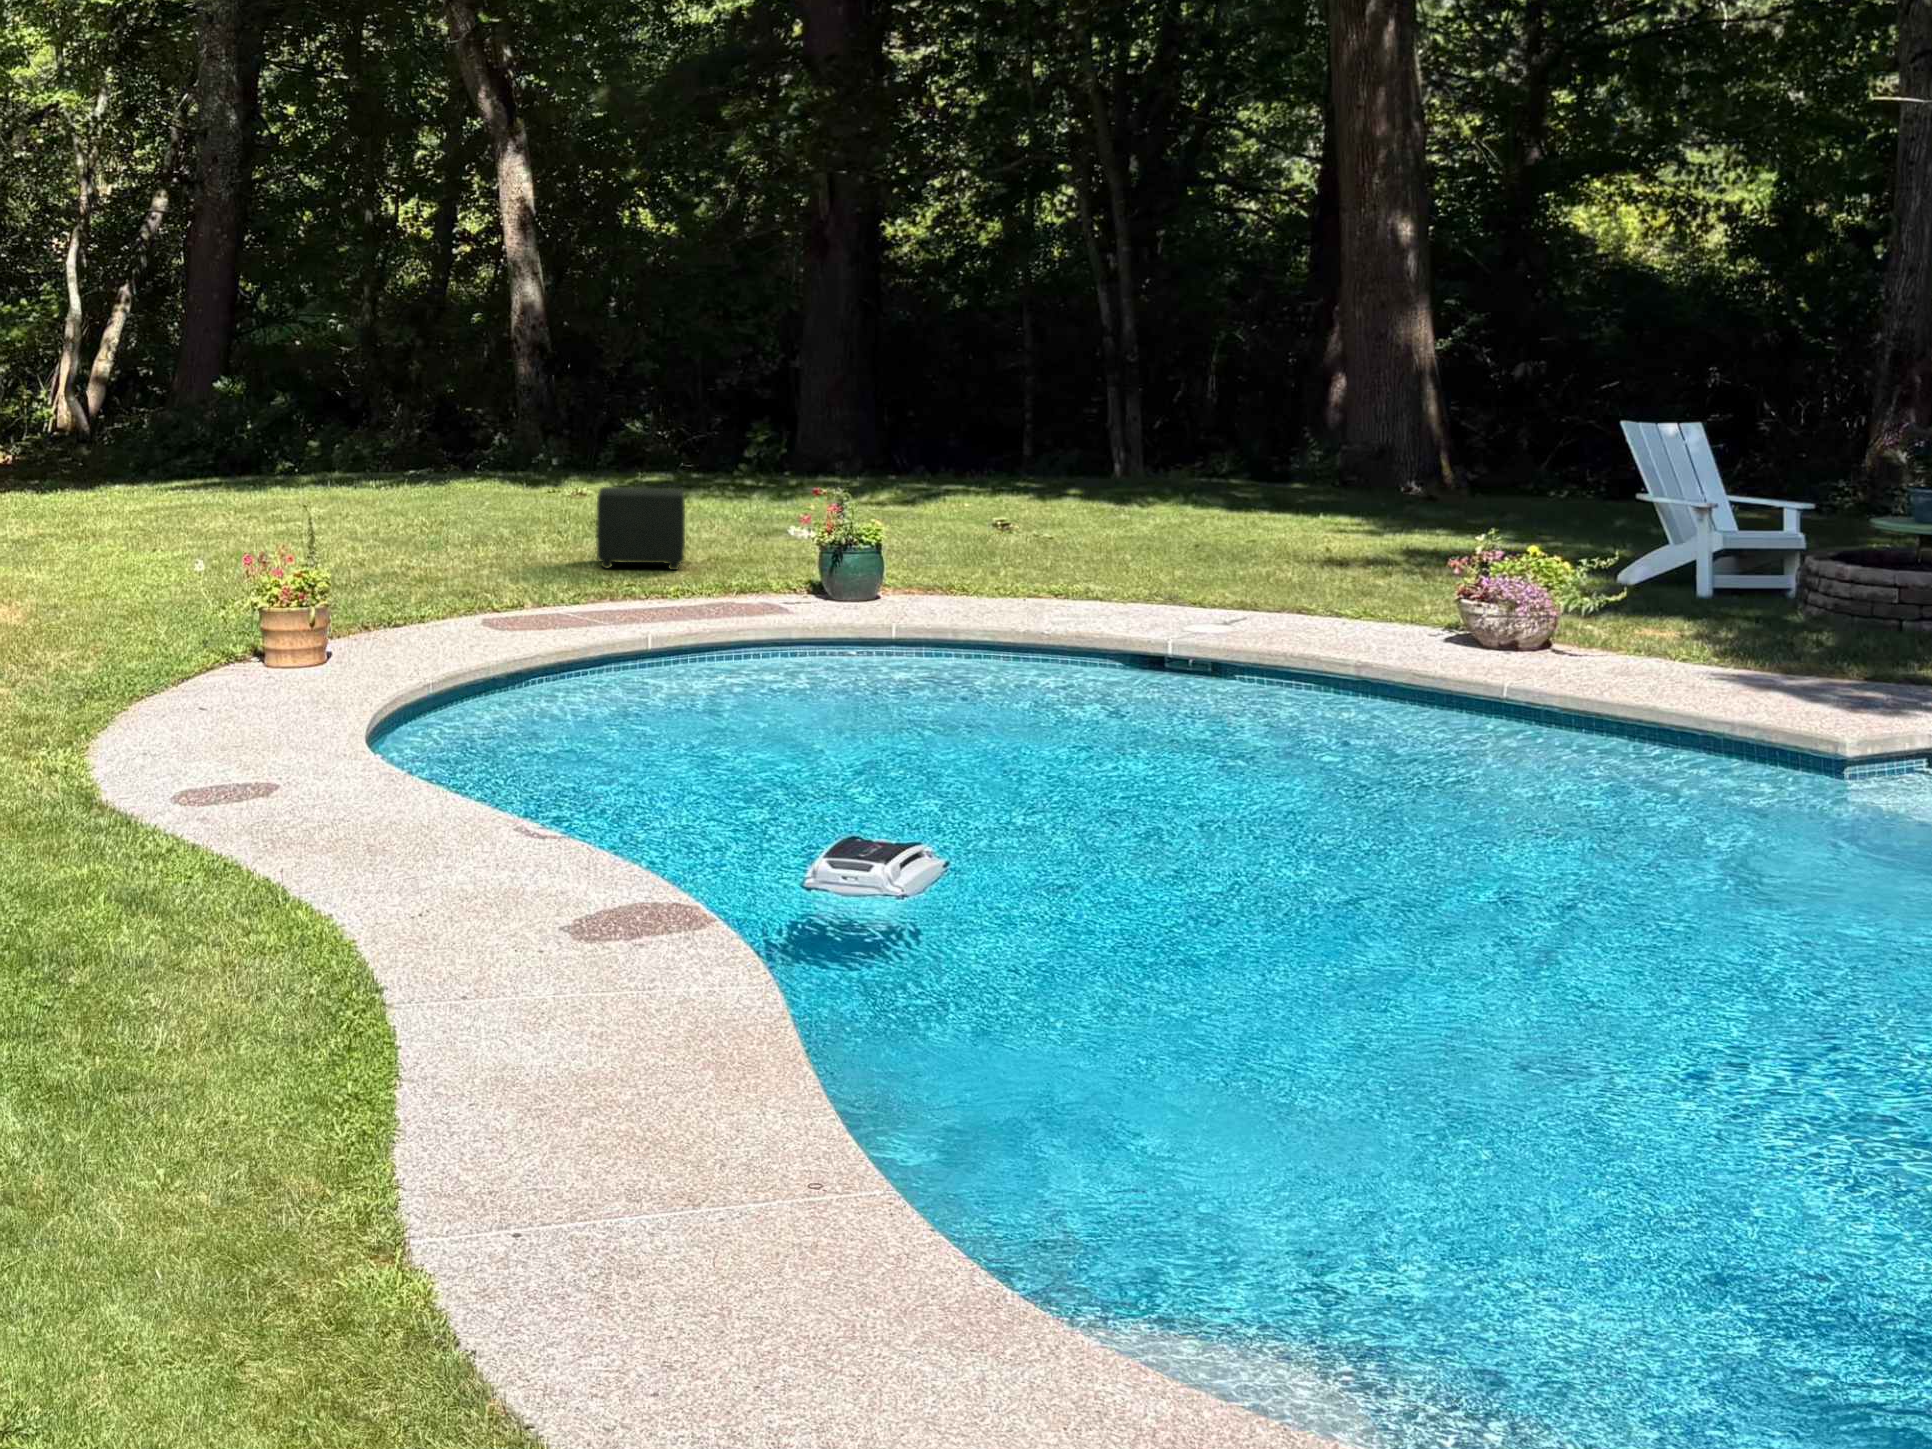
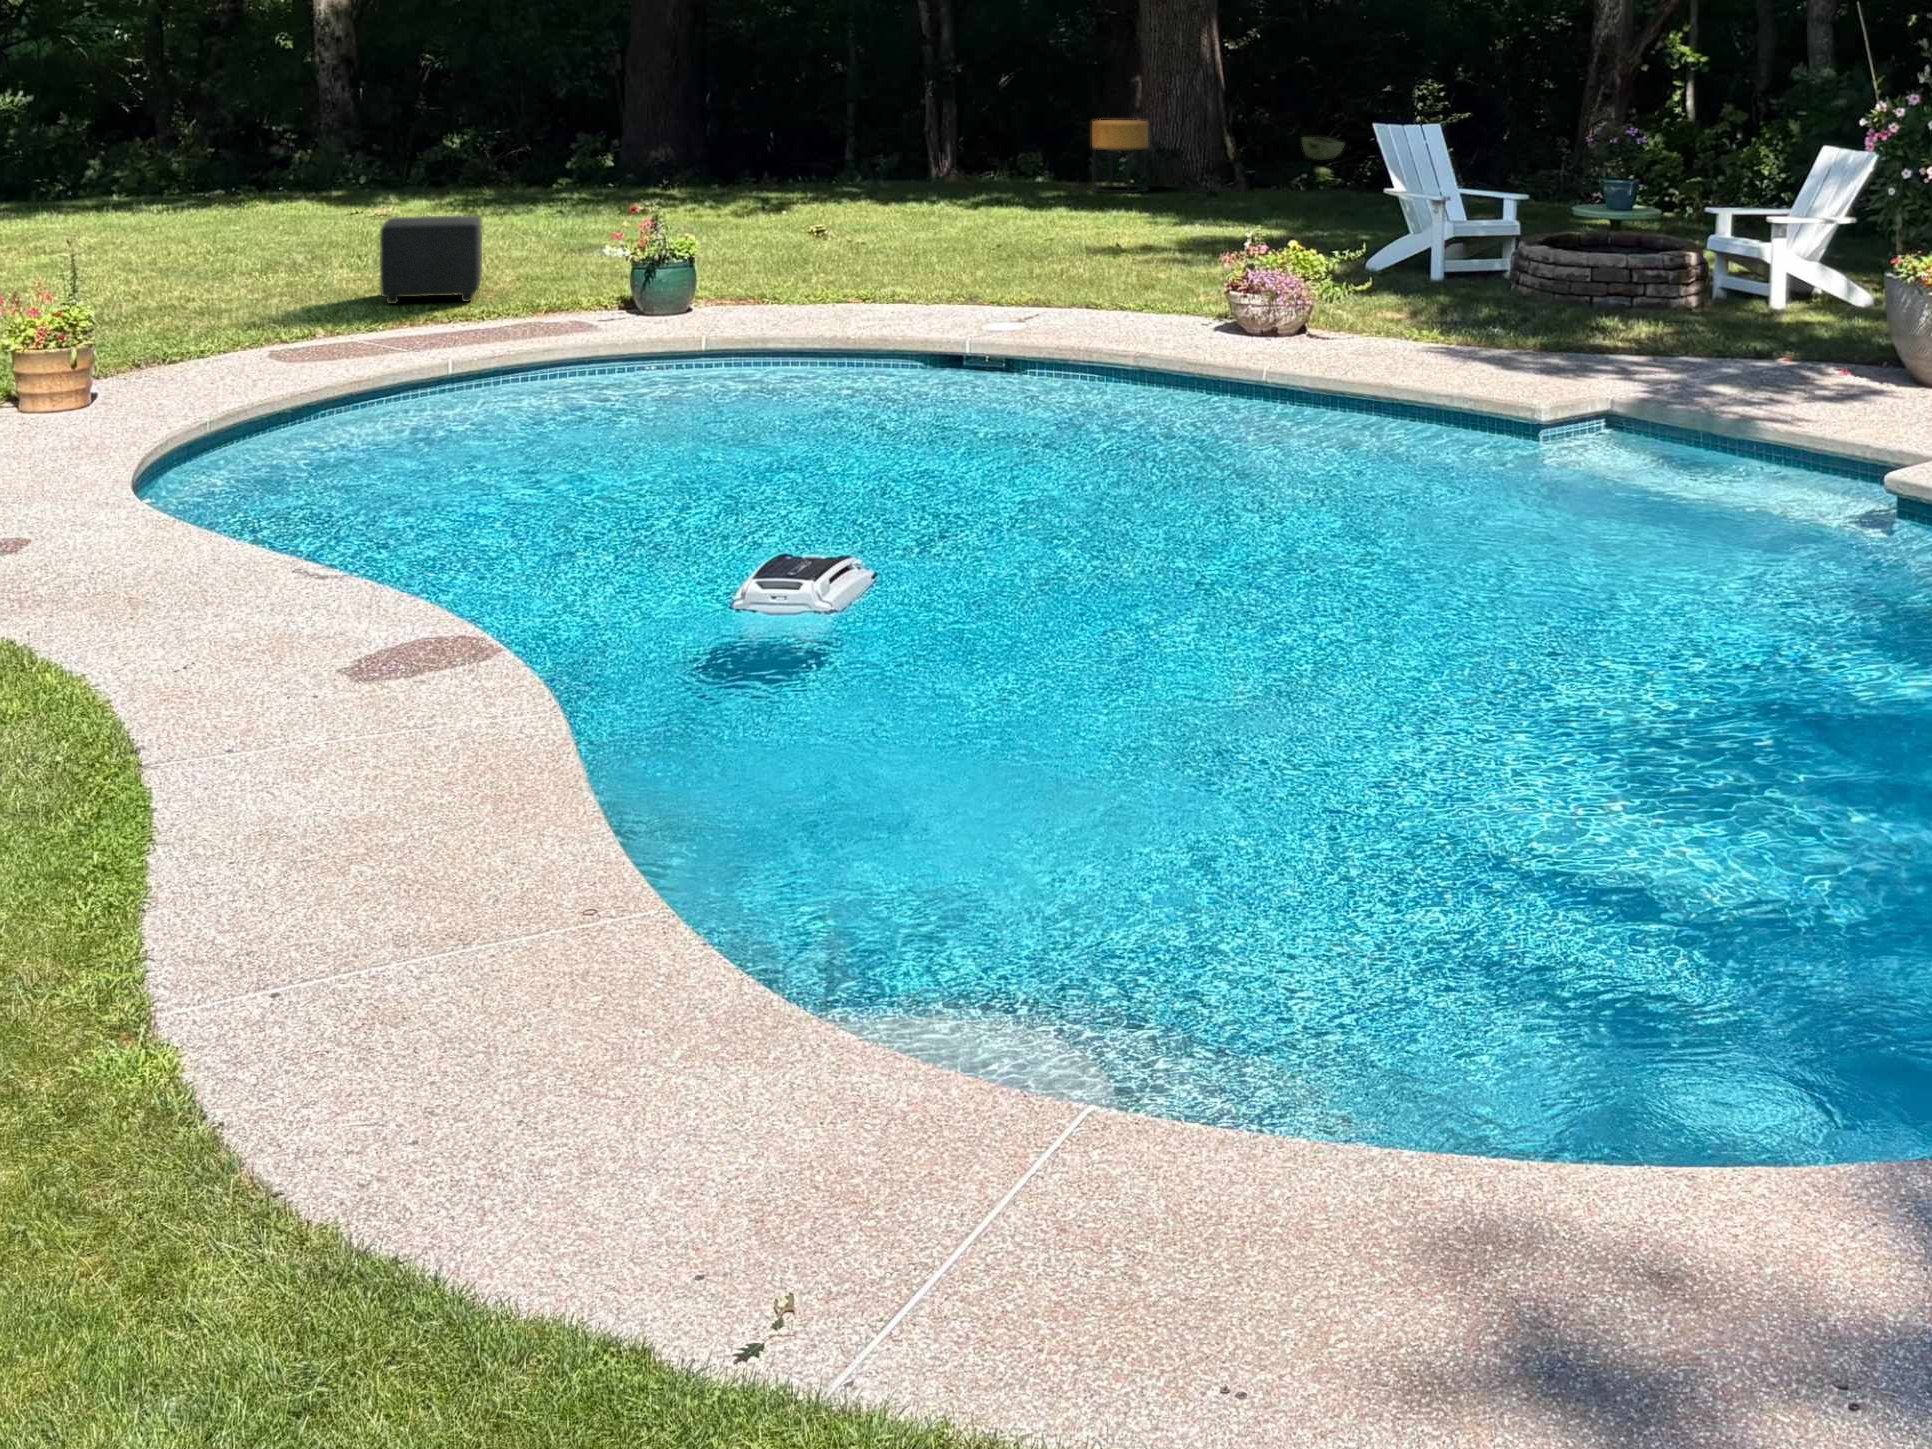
side table: none [1280,421,1345,501] -> present [1092,120,1148,193]
woven basket: none [1523,449,1577,476] -> present [1302,137,1344,160]

